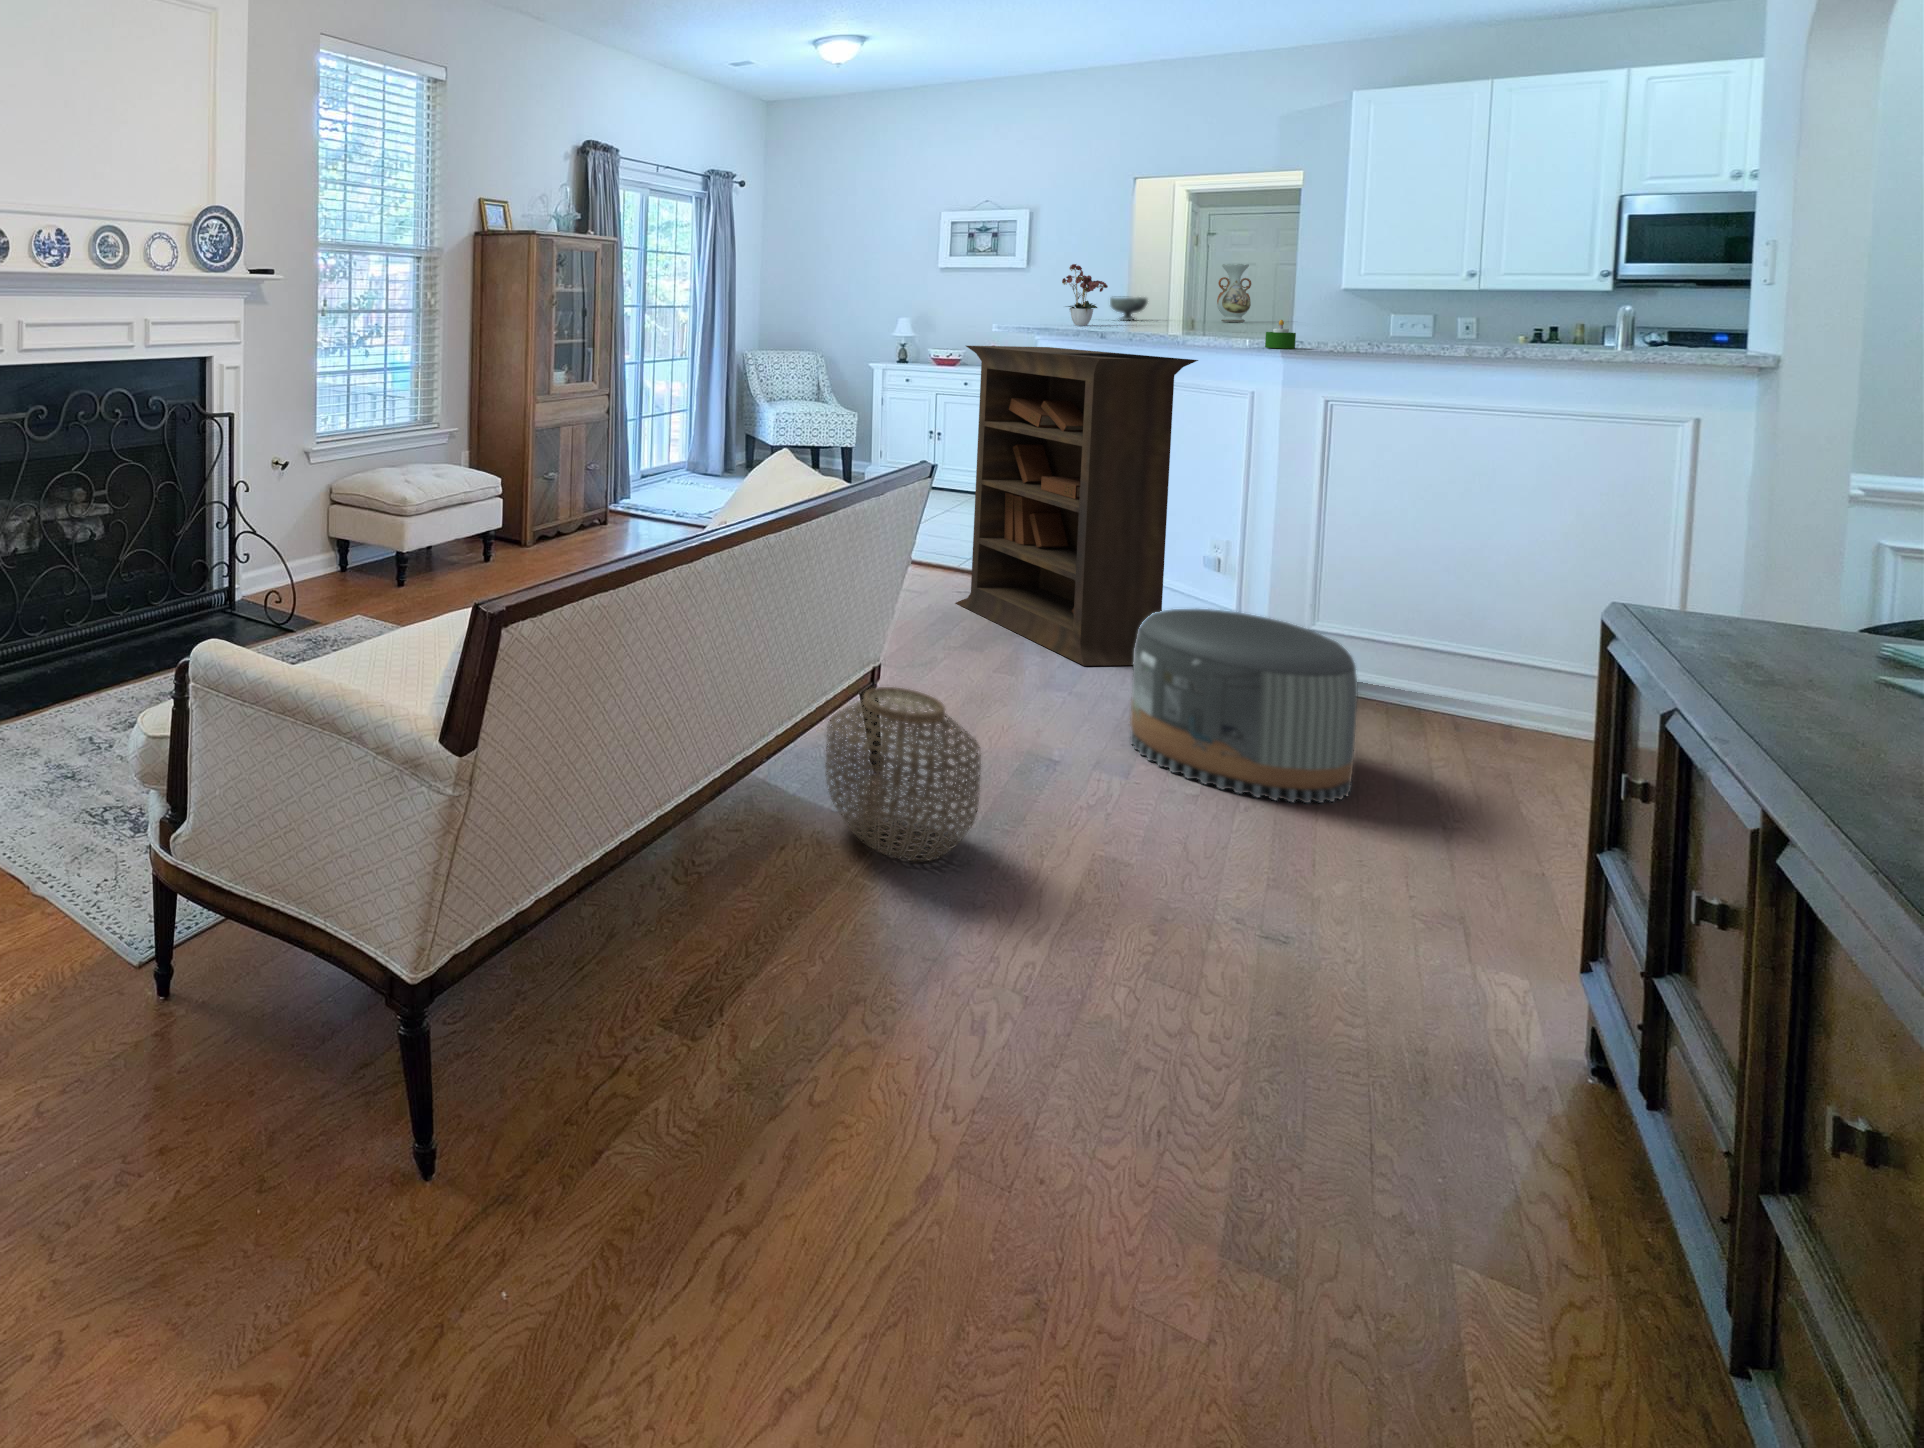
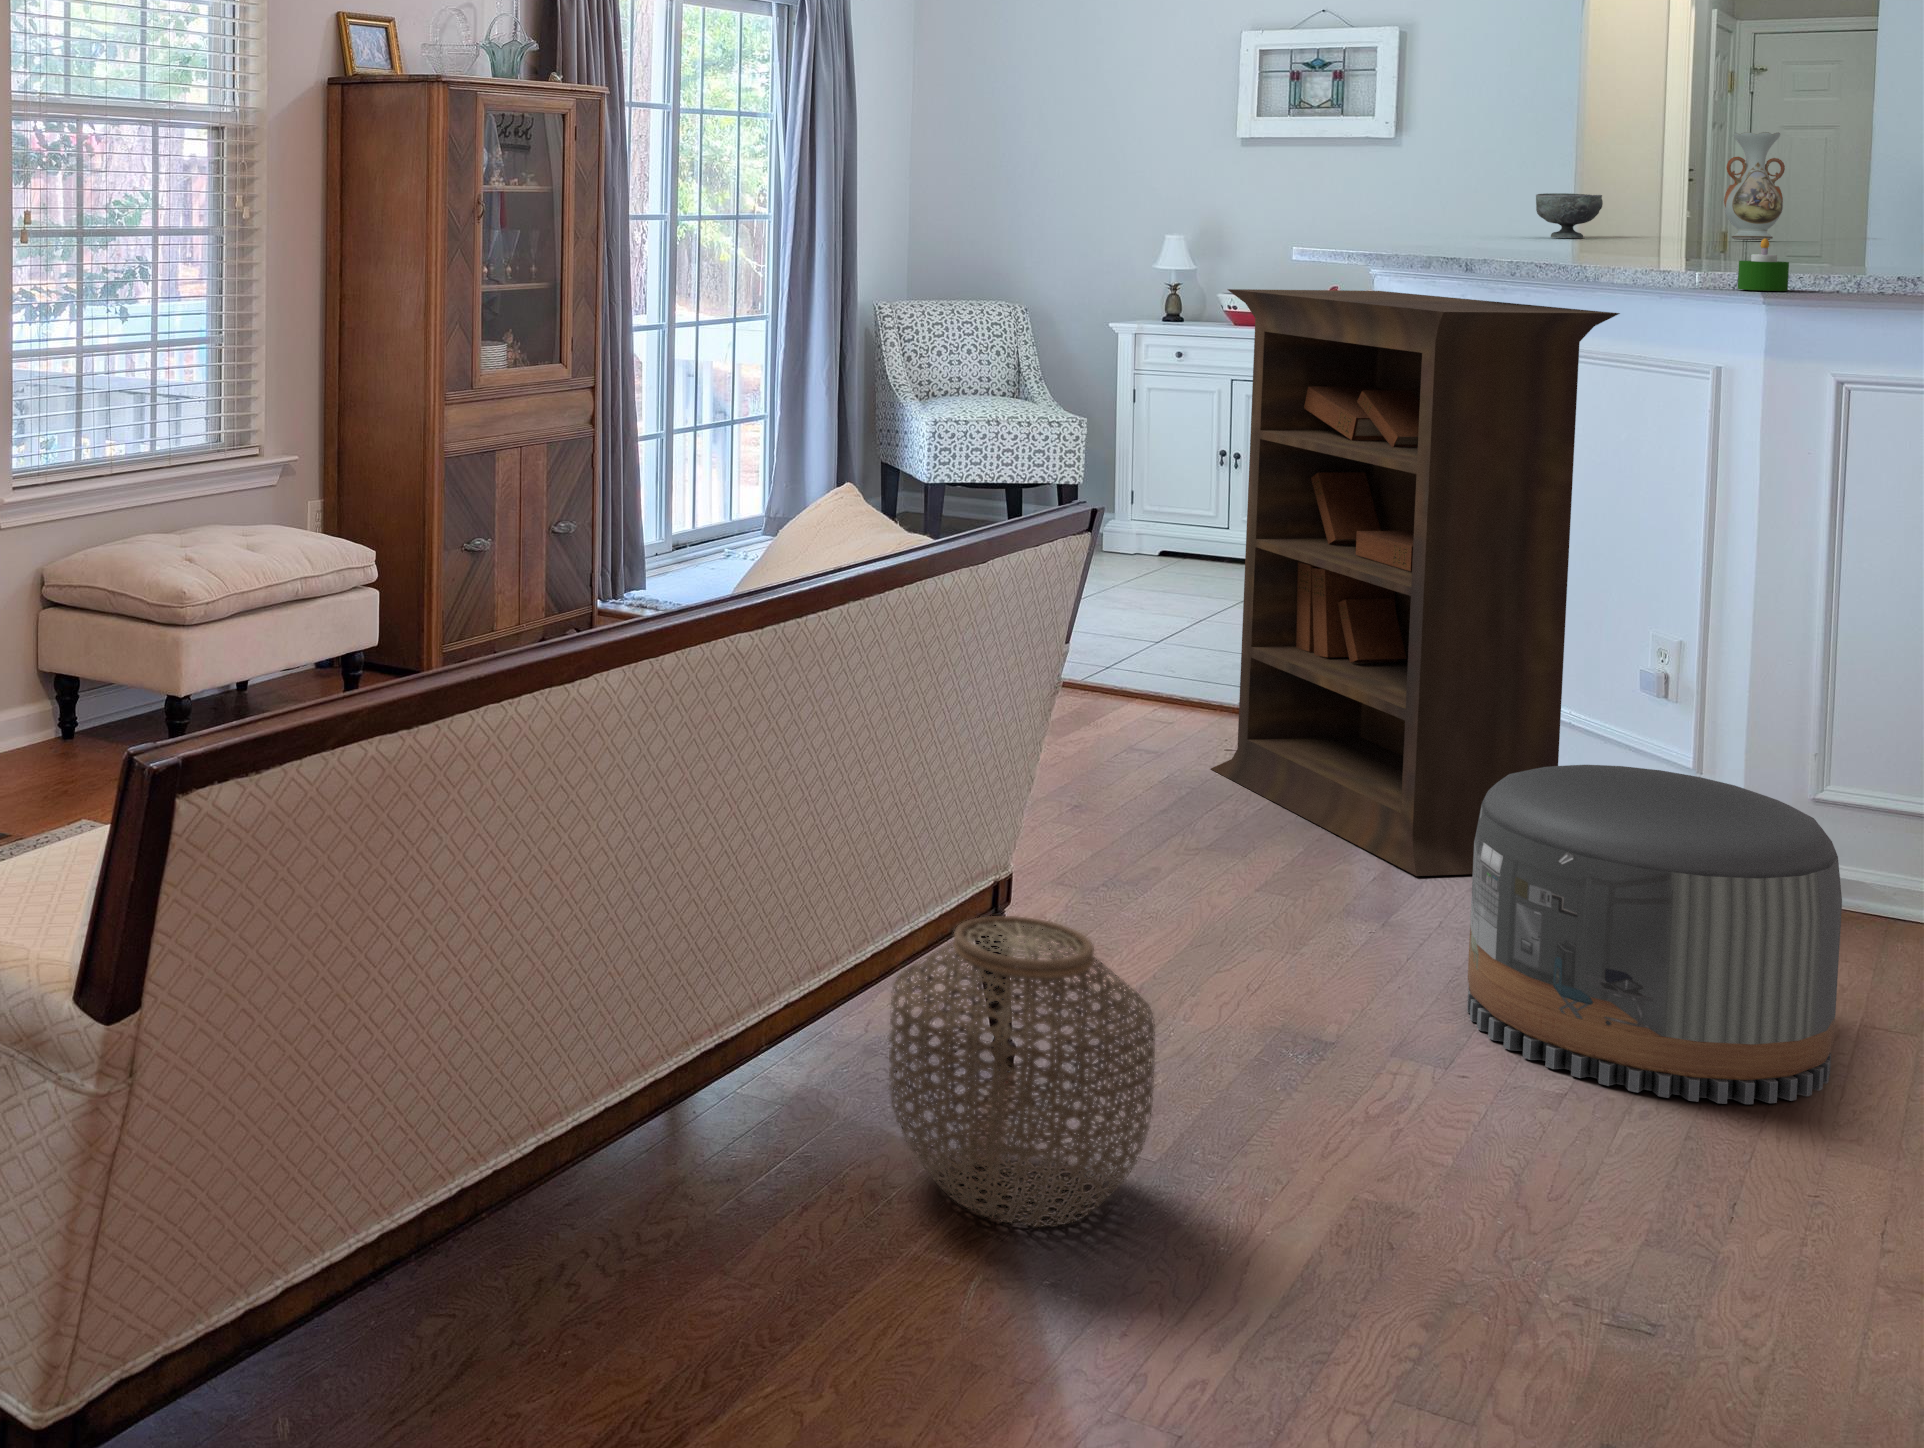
flower arrangement: present [1062,264,1108,326] -> none [1429,128,1521,249]

